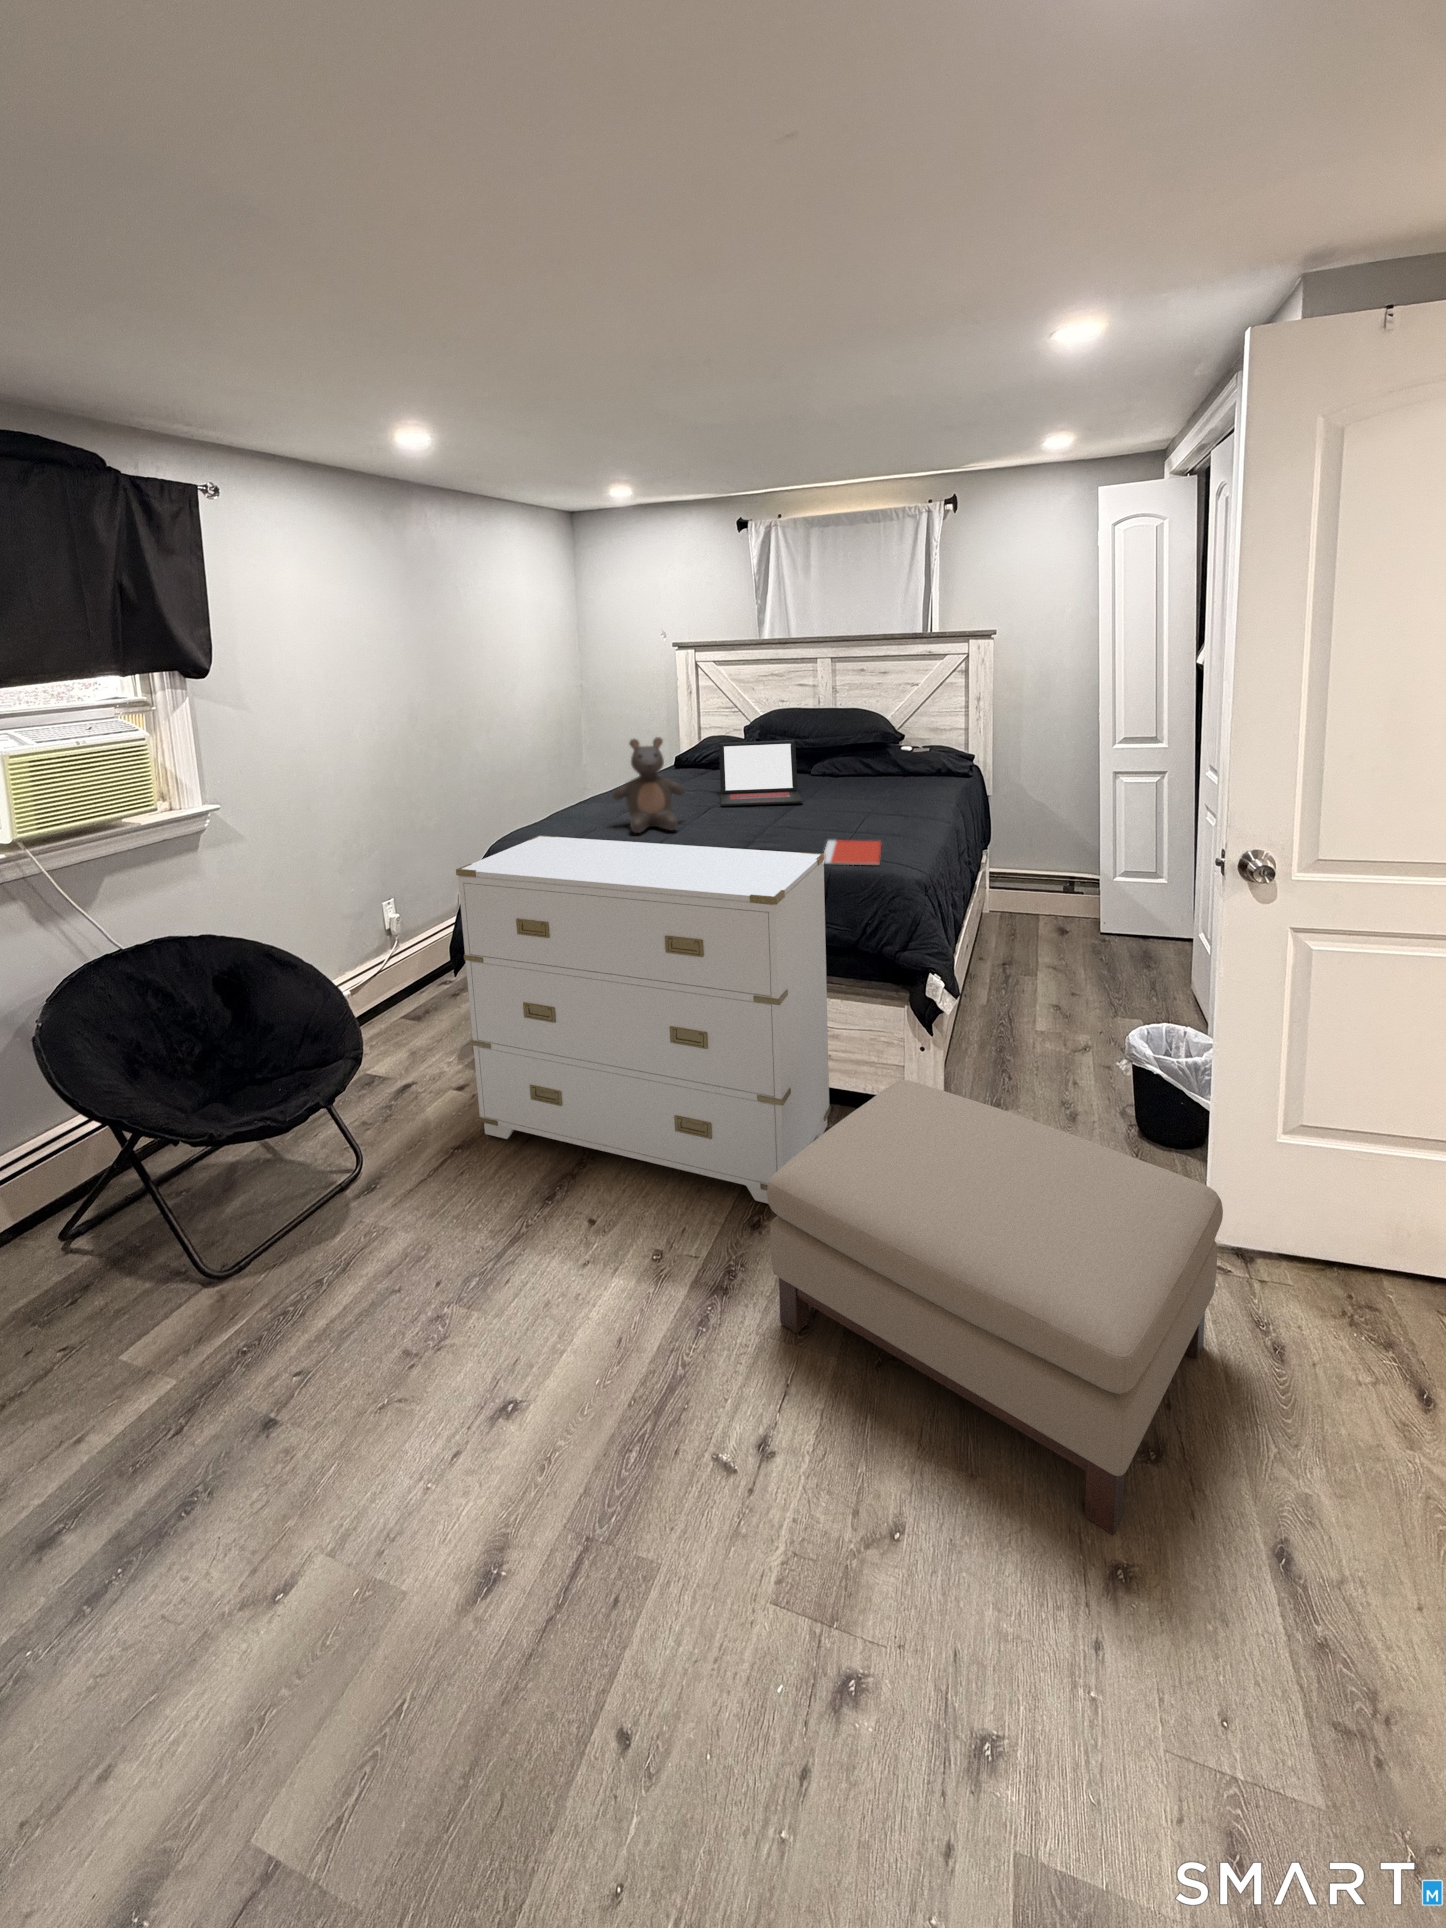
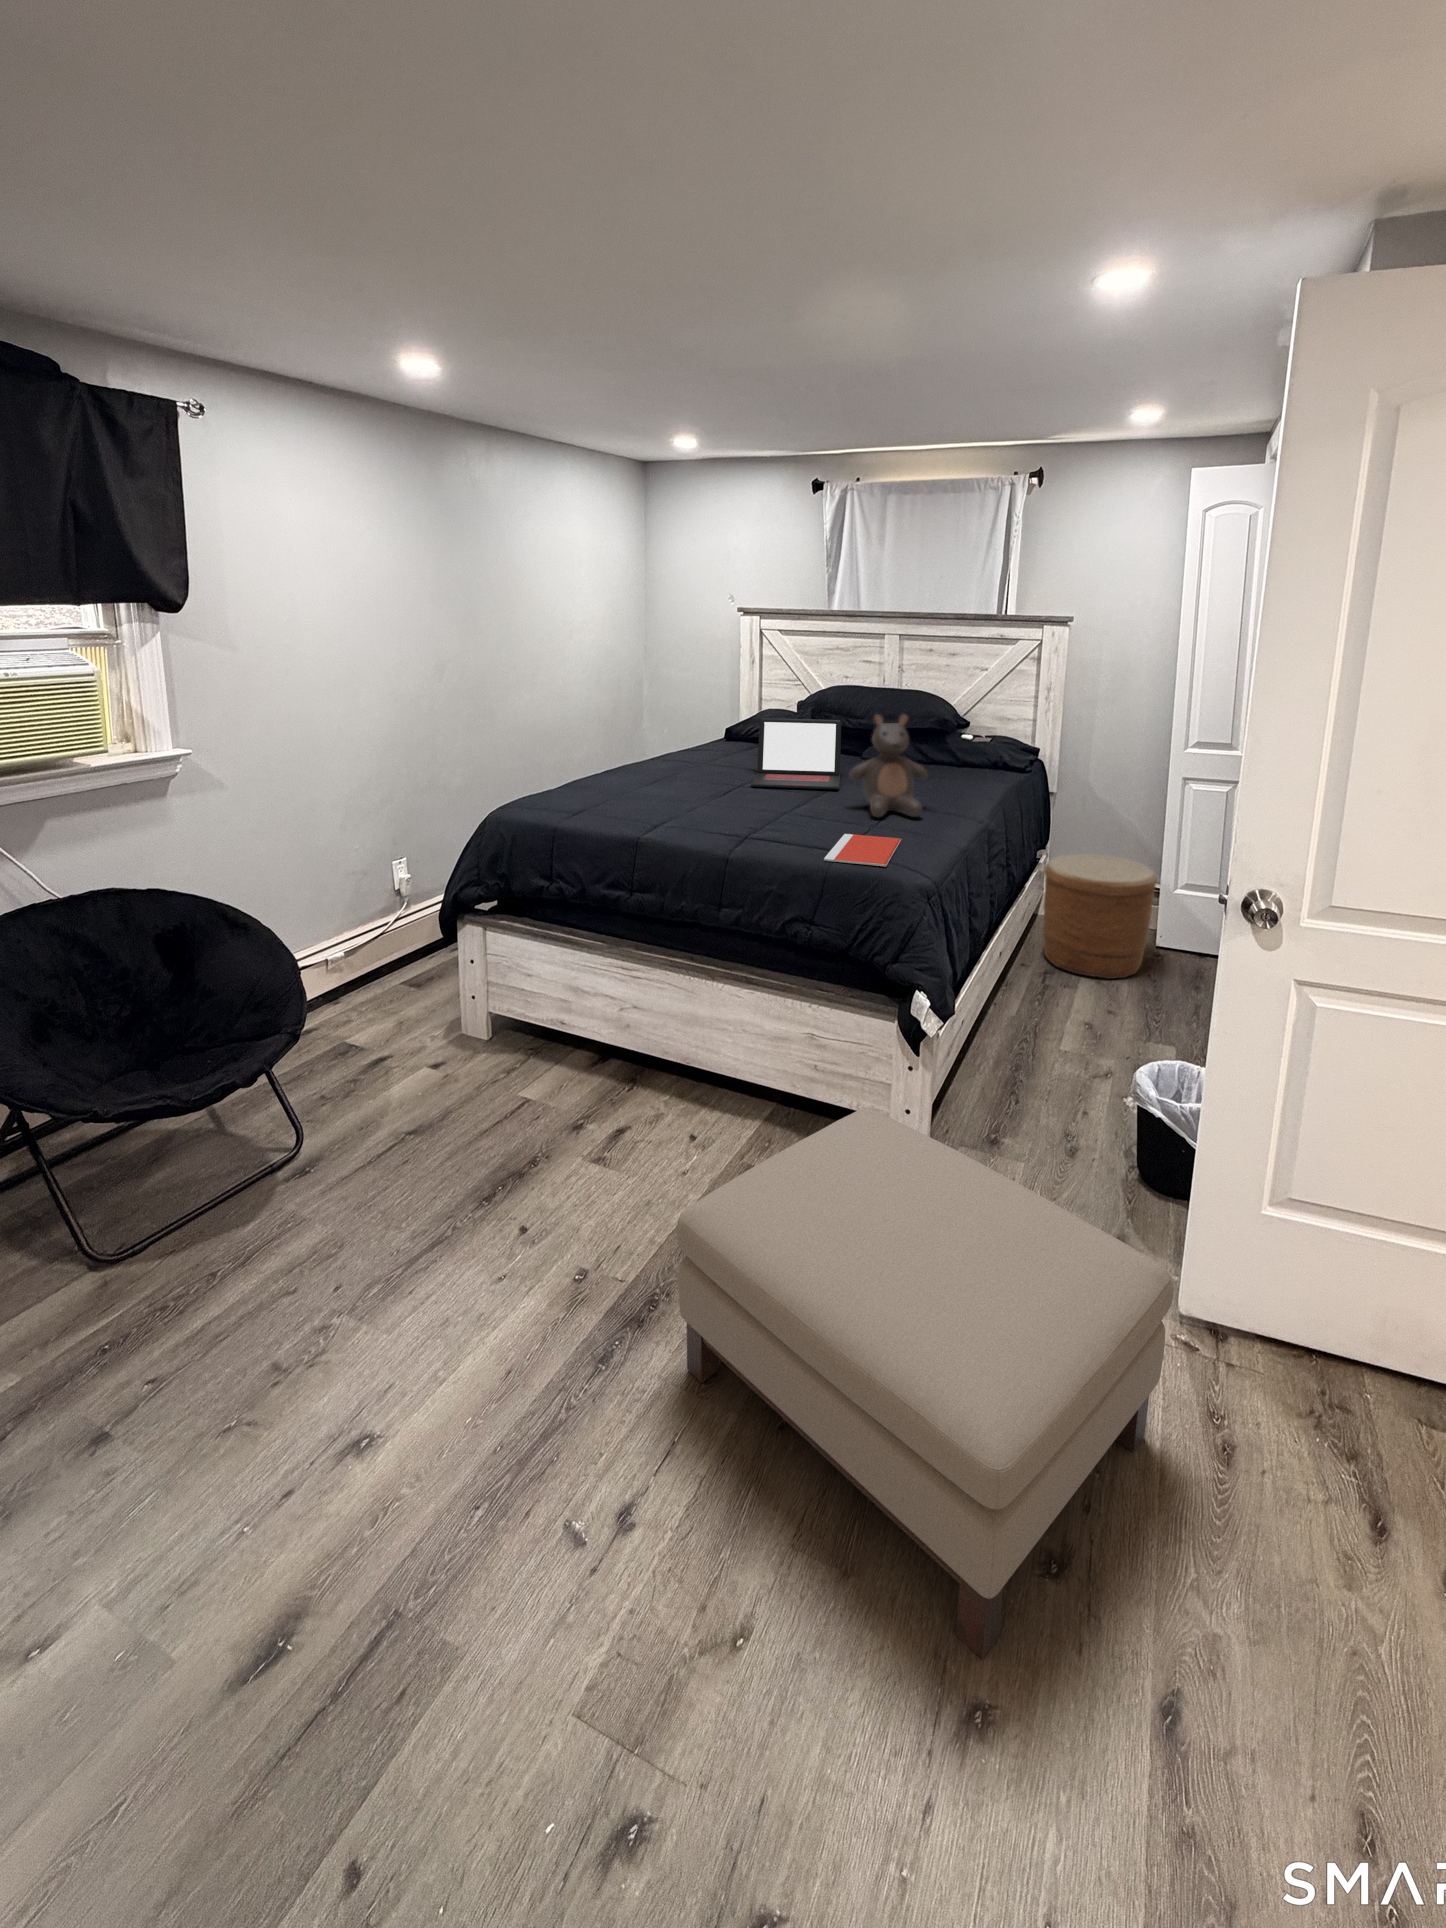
teddy bear: present [612,737,685,833] -> present [849,714,928,817]
dresser: present [456,835,831,1204] -> none [416,806,818,1234]
woven basket: none [989,849,1096,962] -> present [1043,854,1157,979]

